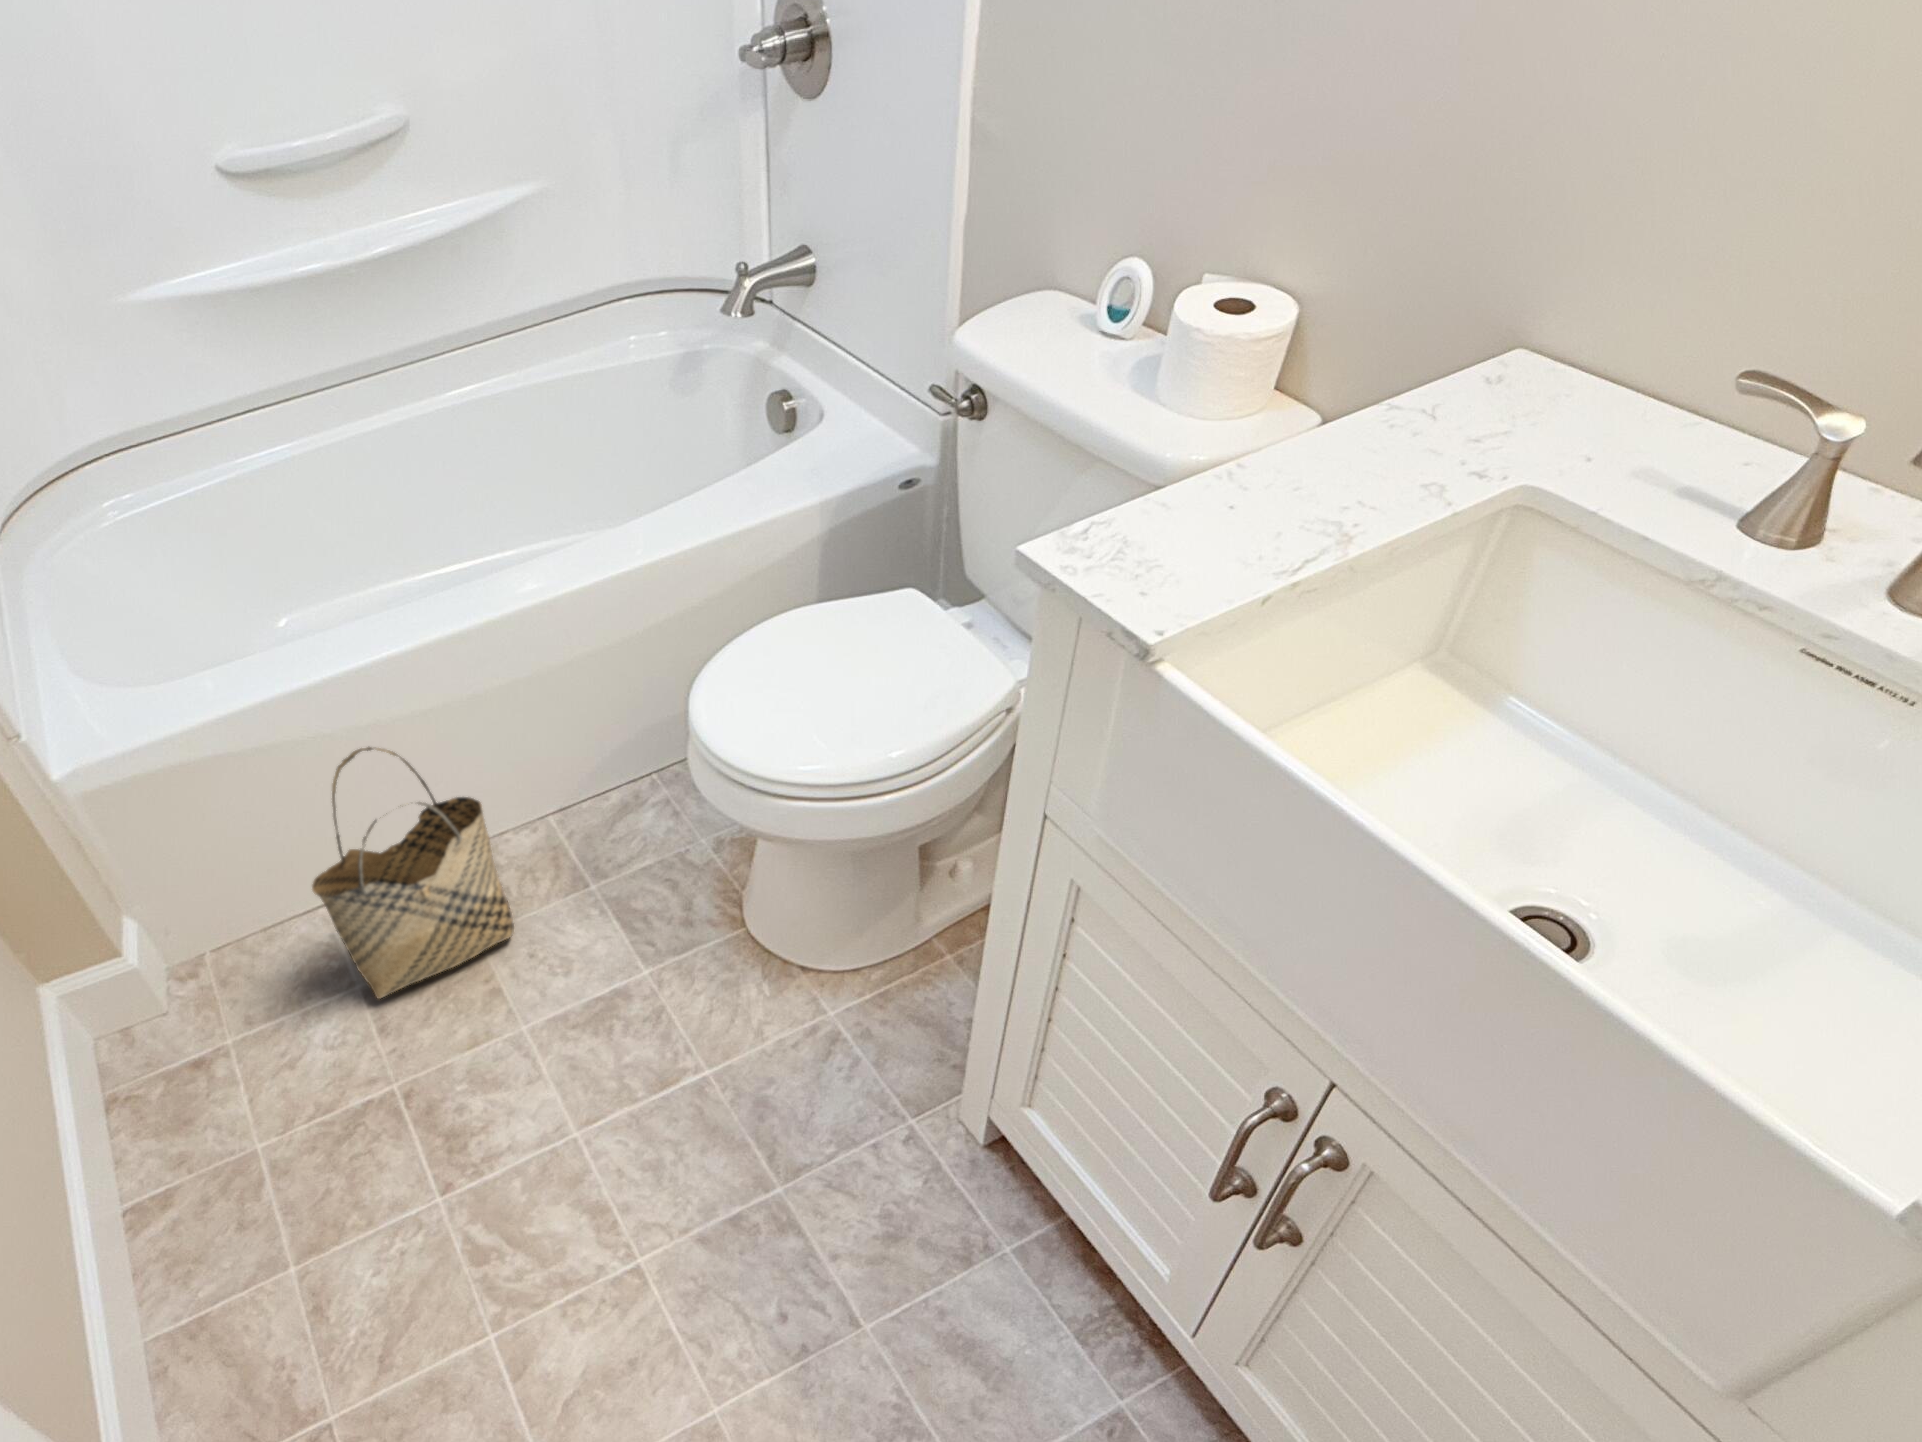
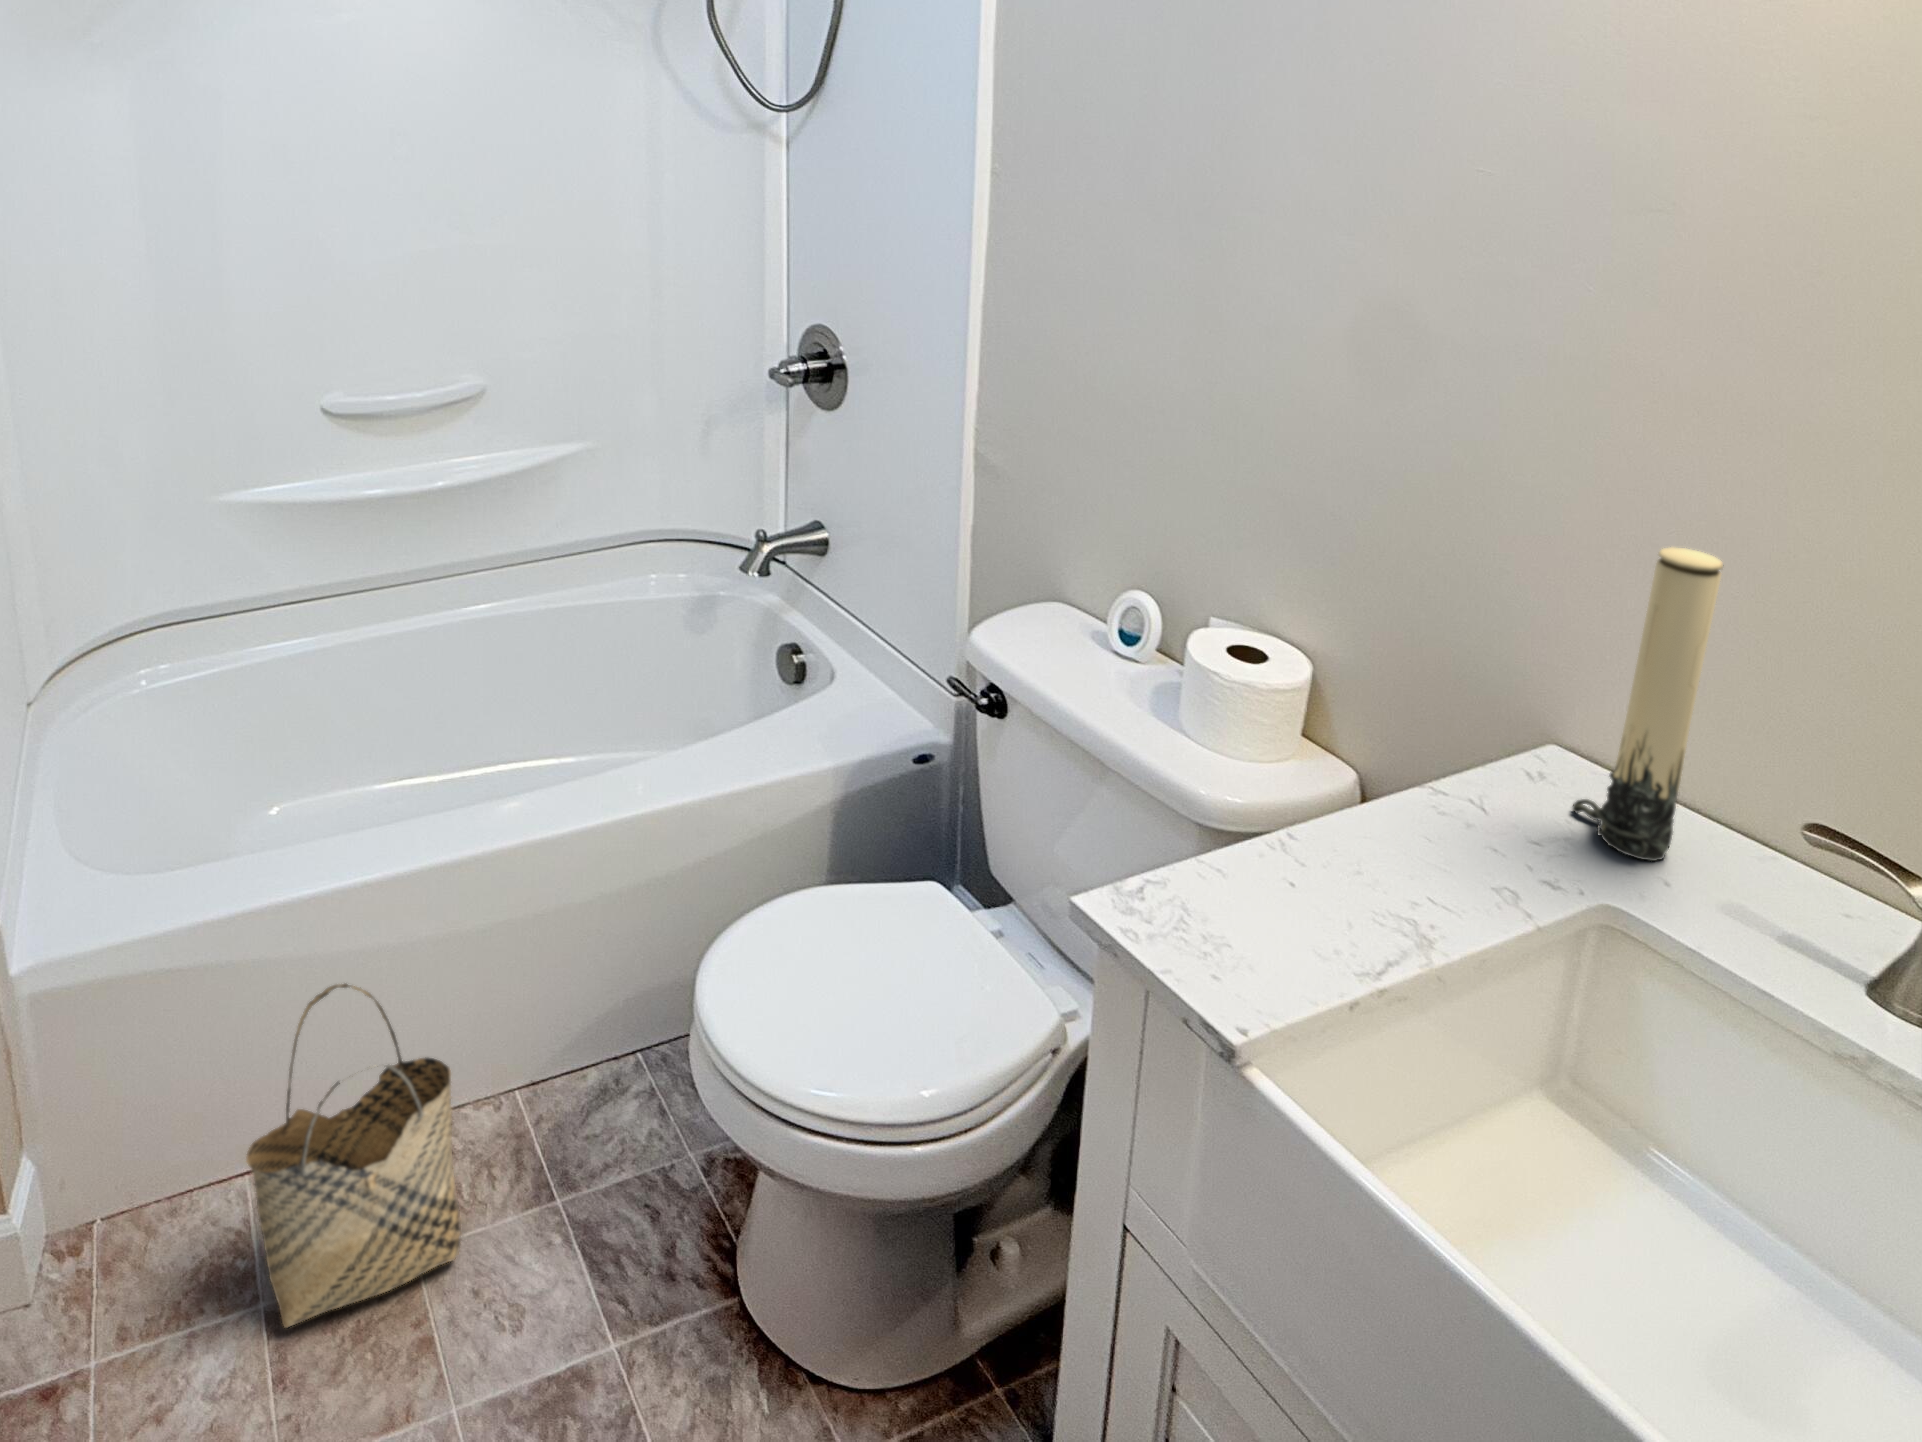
candle: none [1516,80,1751,442] -> present [1572,547,1723,861]

